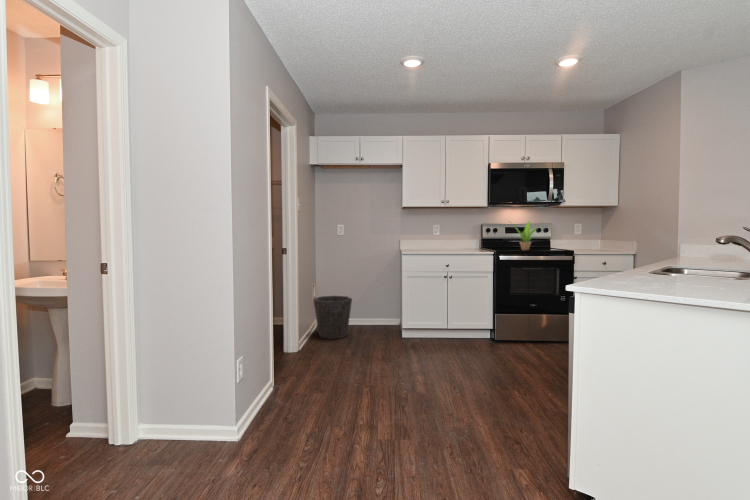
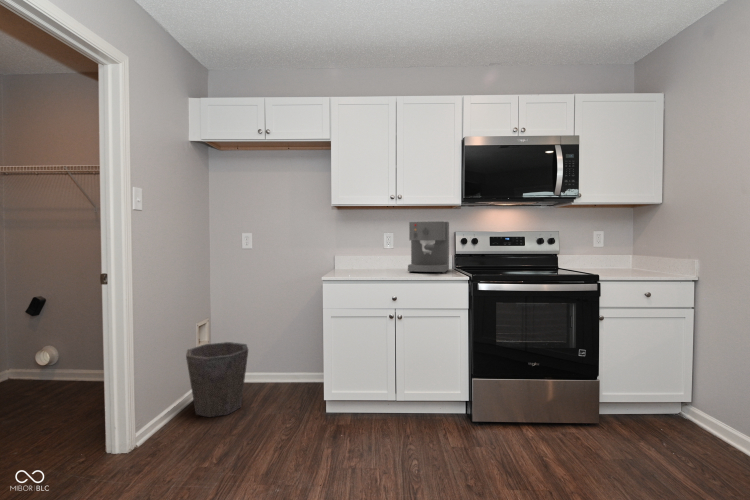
coffee maker: none [452,217,478,250] -> present [408,221,449,273]
potted plant: present [516,222,536,250] -> none [494,228,539,273]

